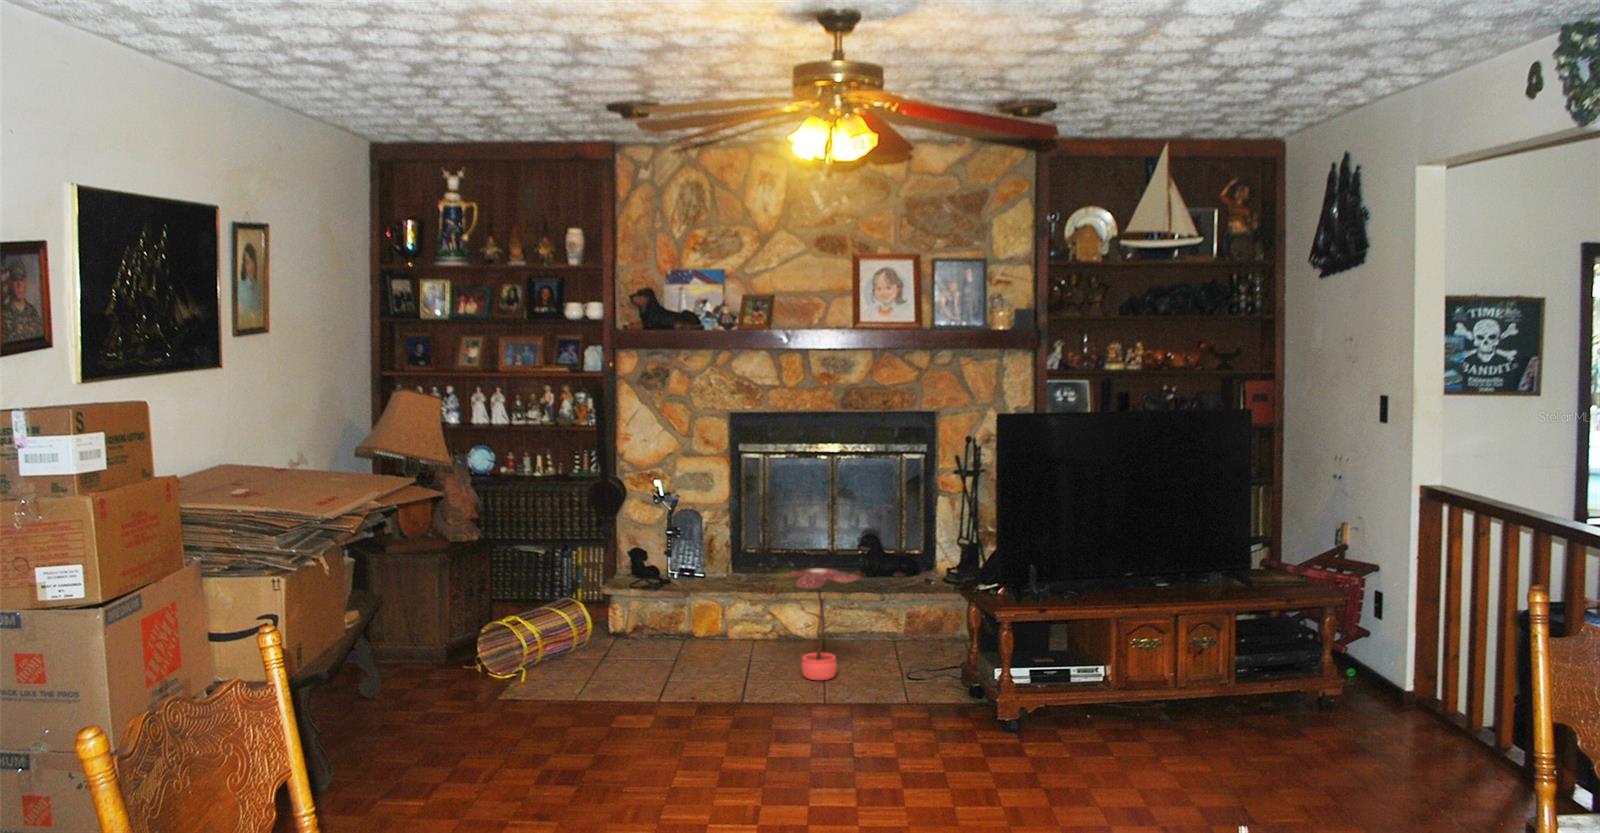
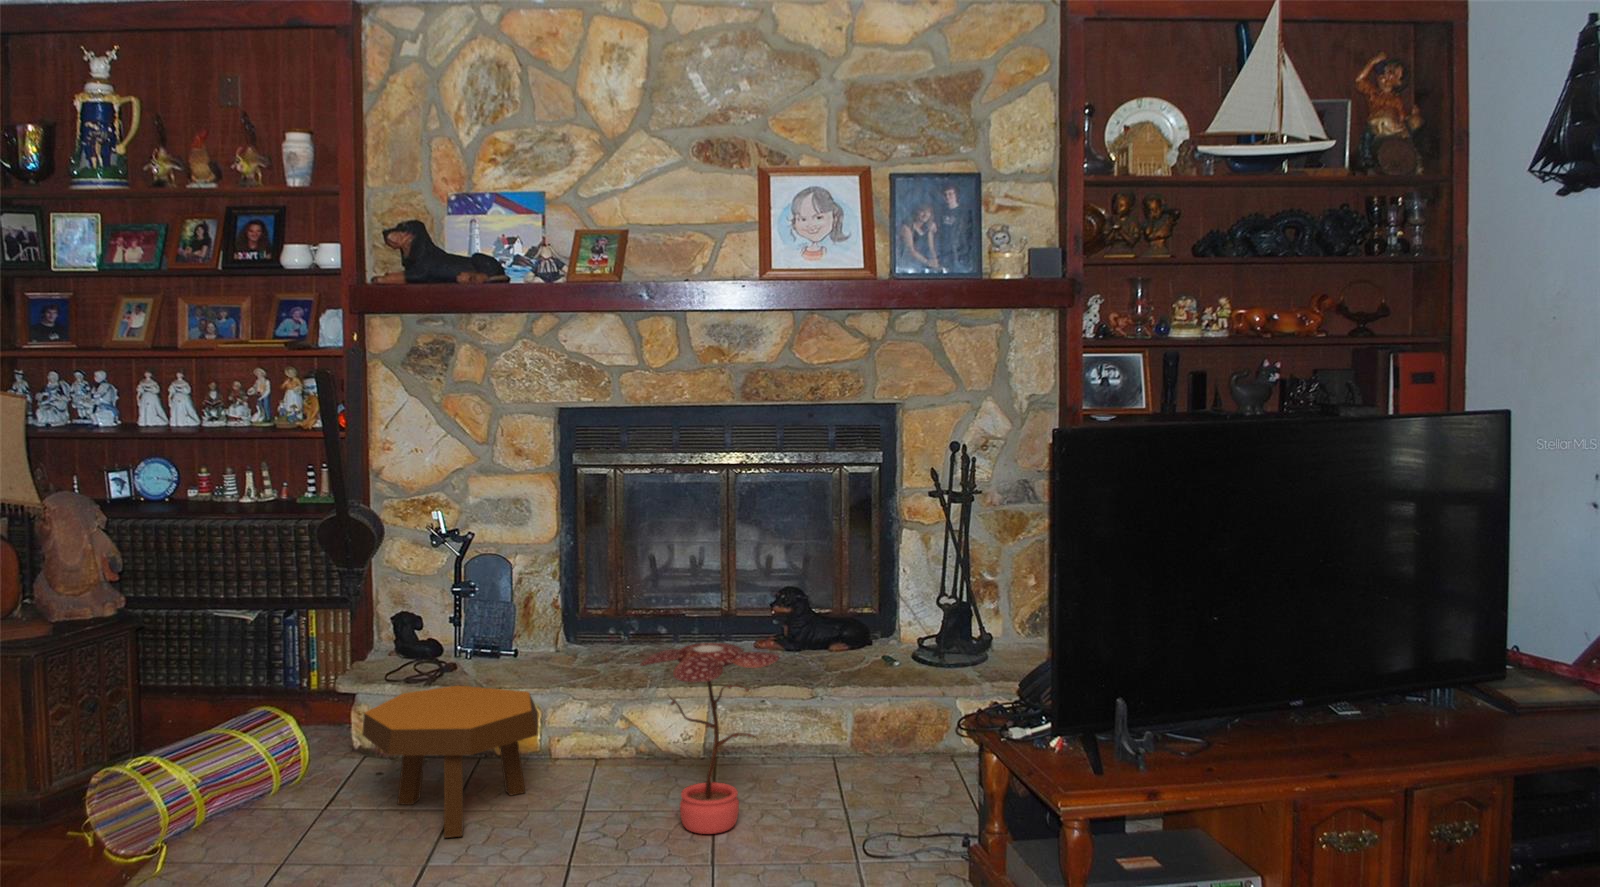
footstool: none [619,591,720,674] -> present [362,685,538,838]

